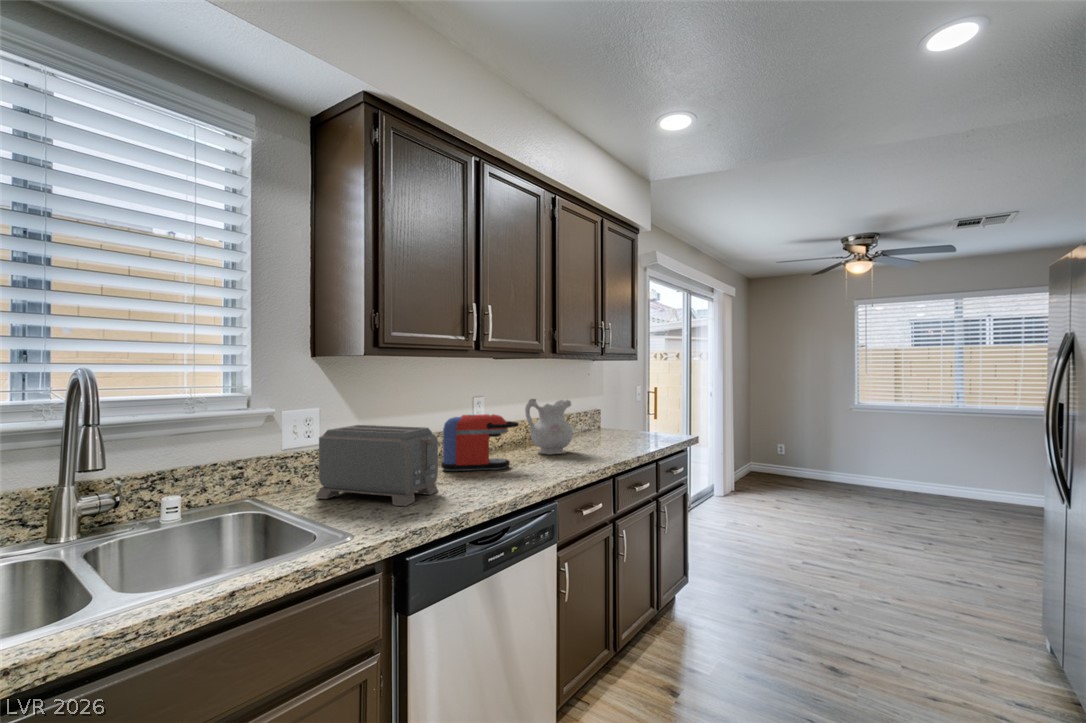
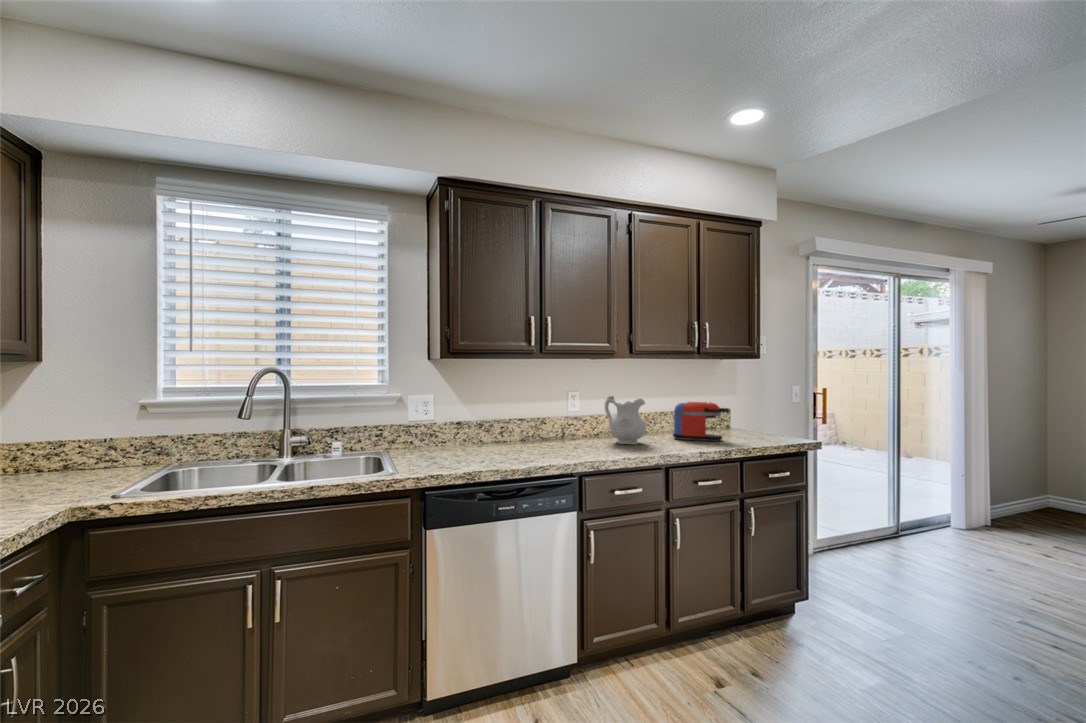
coffee maker: present [441,414,519,471] -> present [673,402,729,441]
toaster: present [316,425,438,506] -> none [418,408,490,463]

